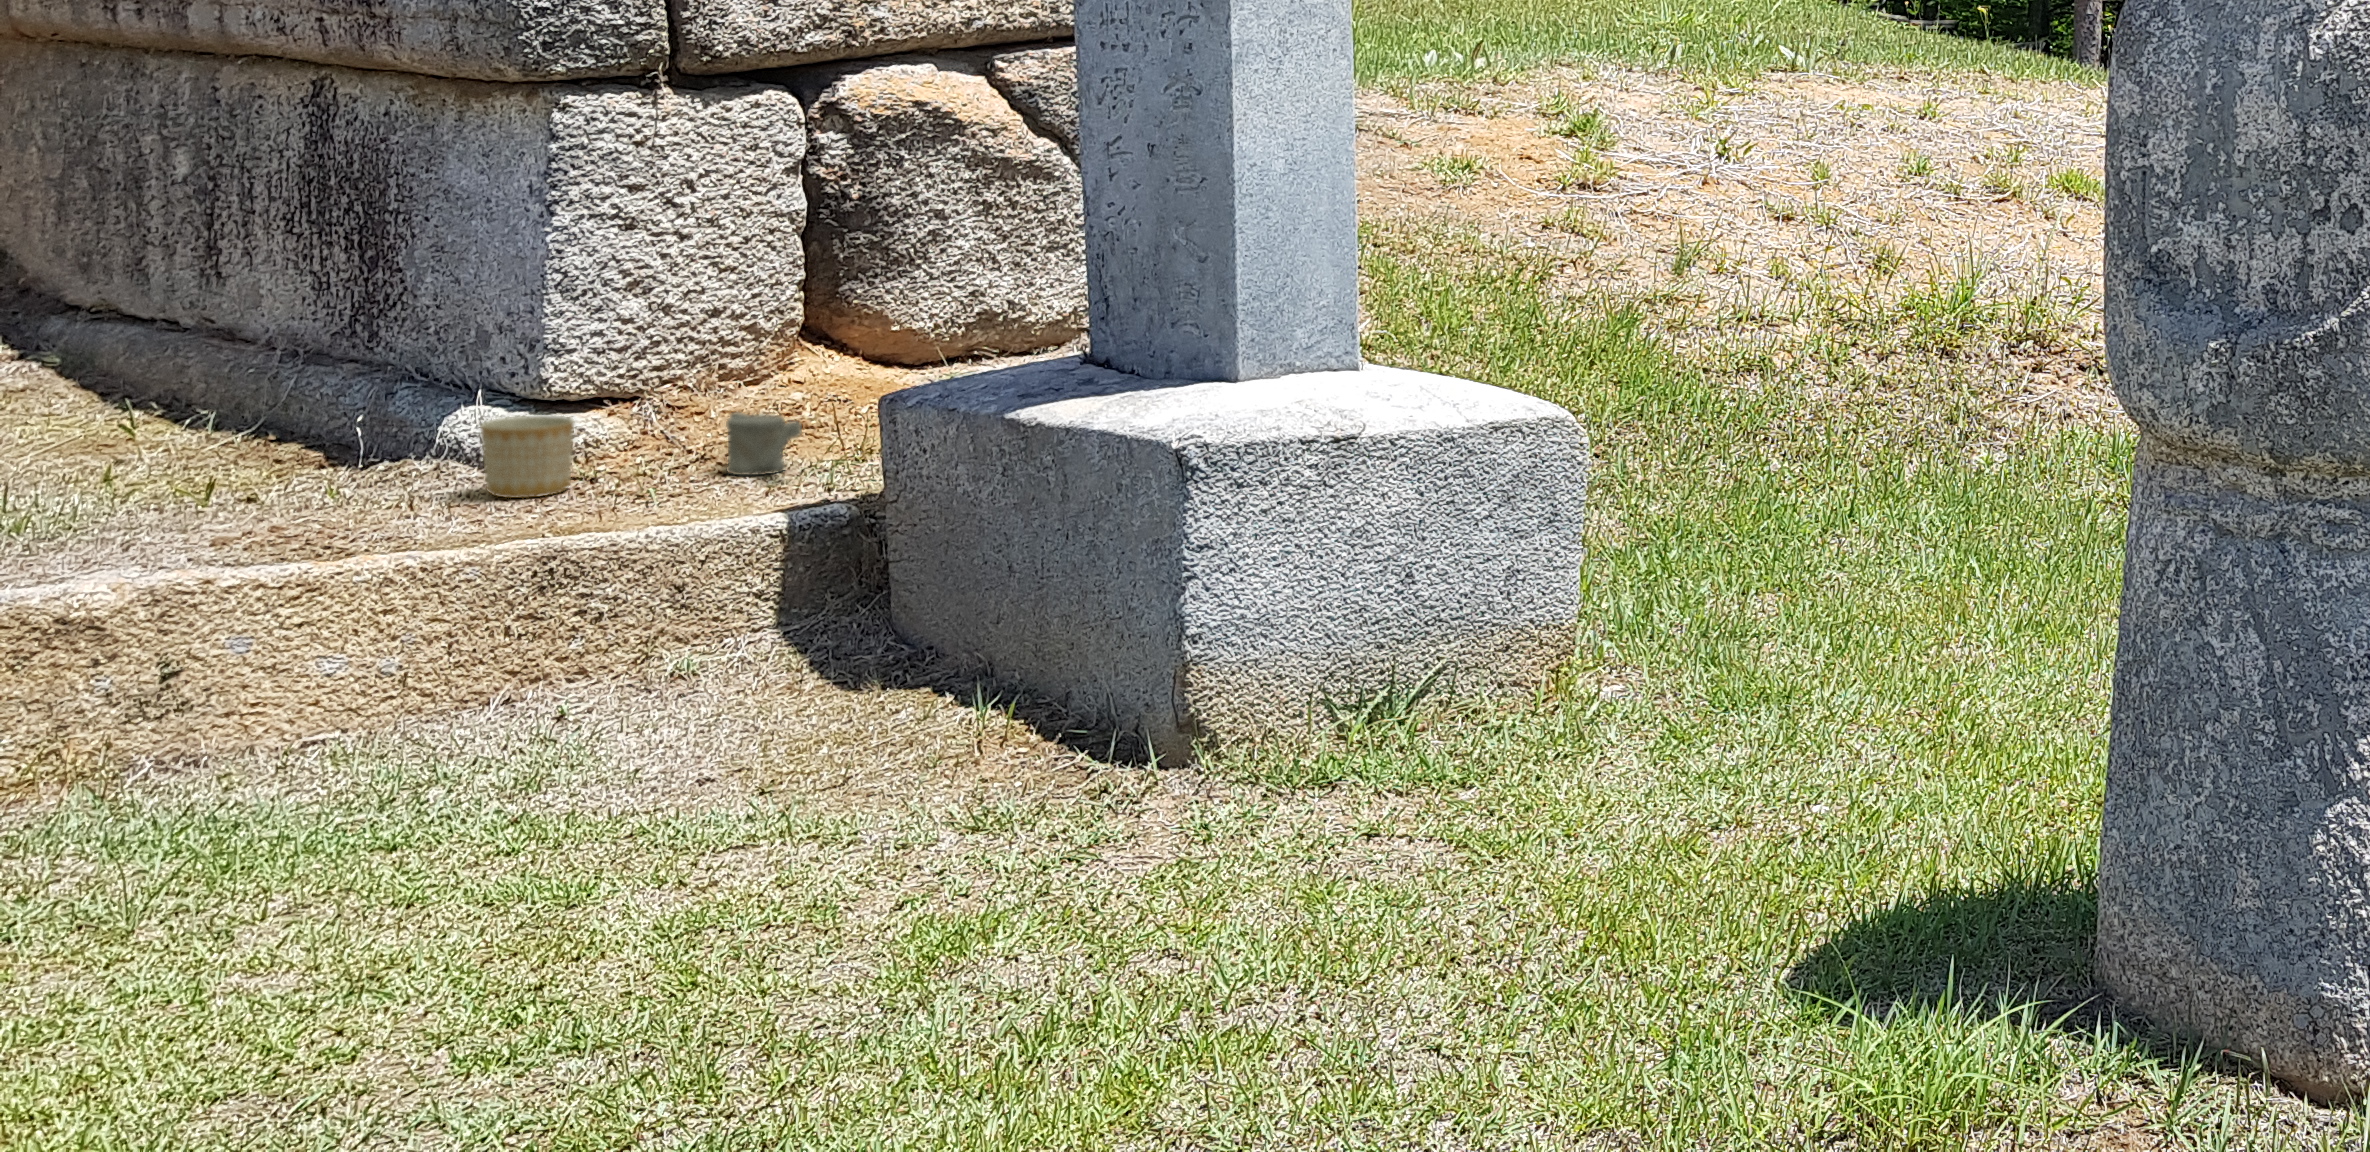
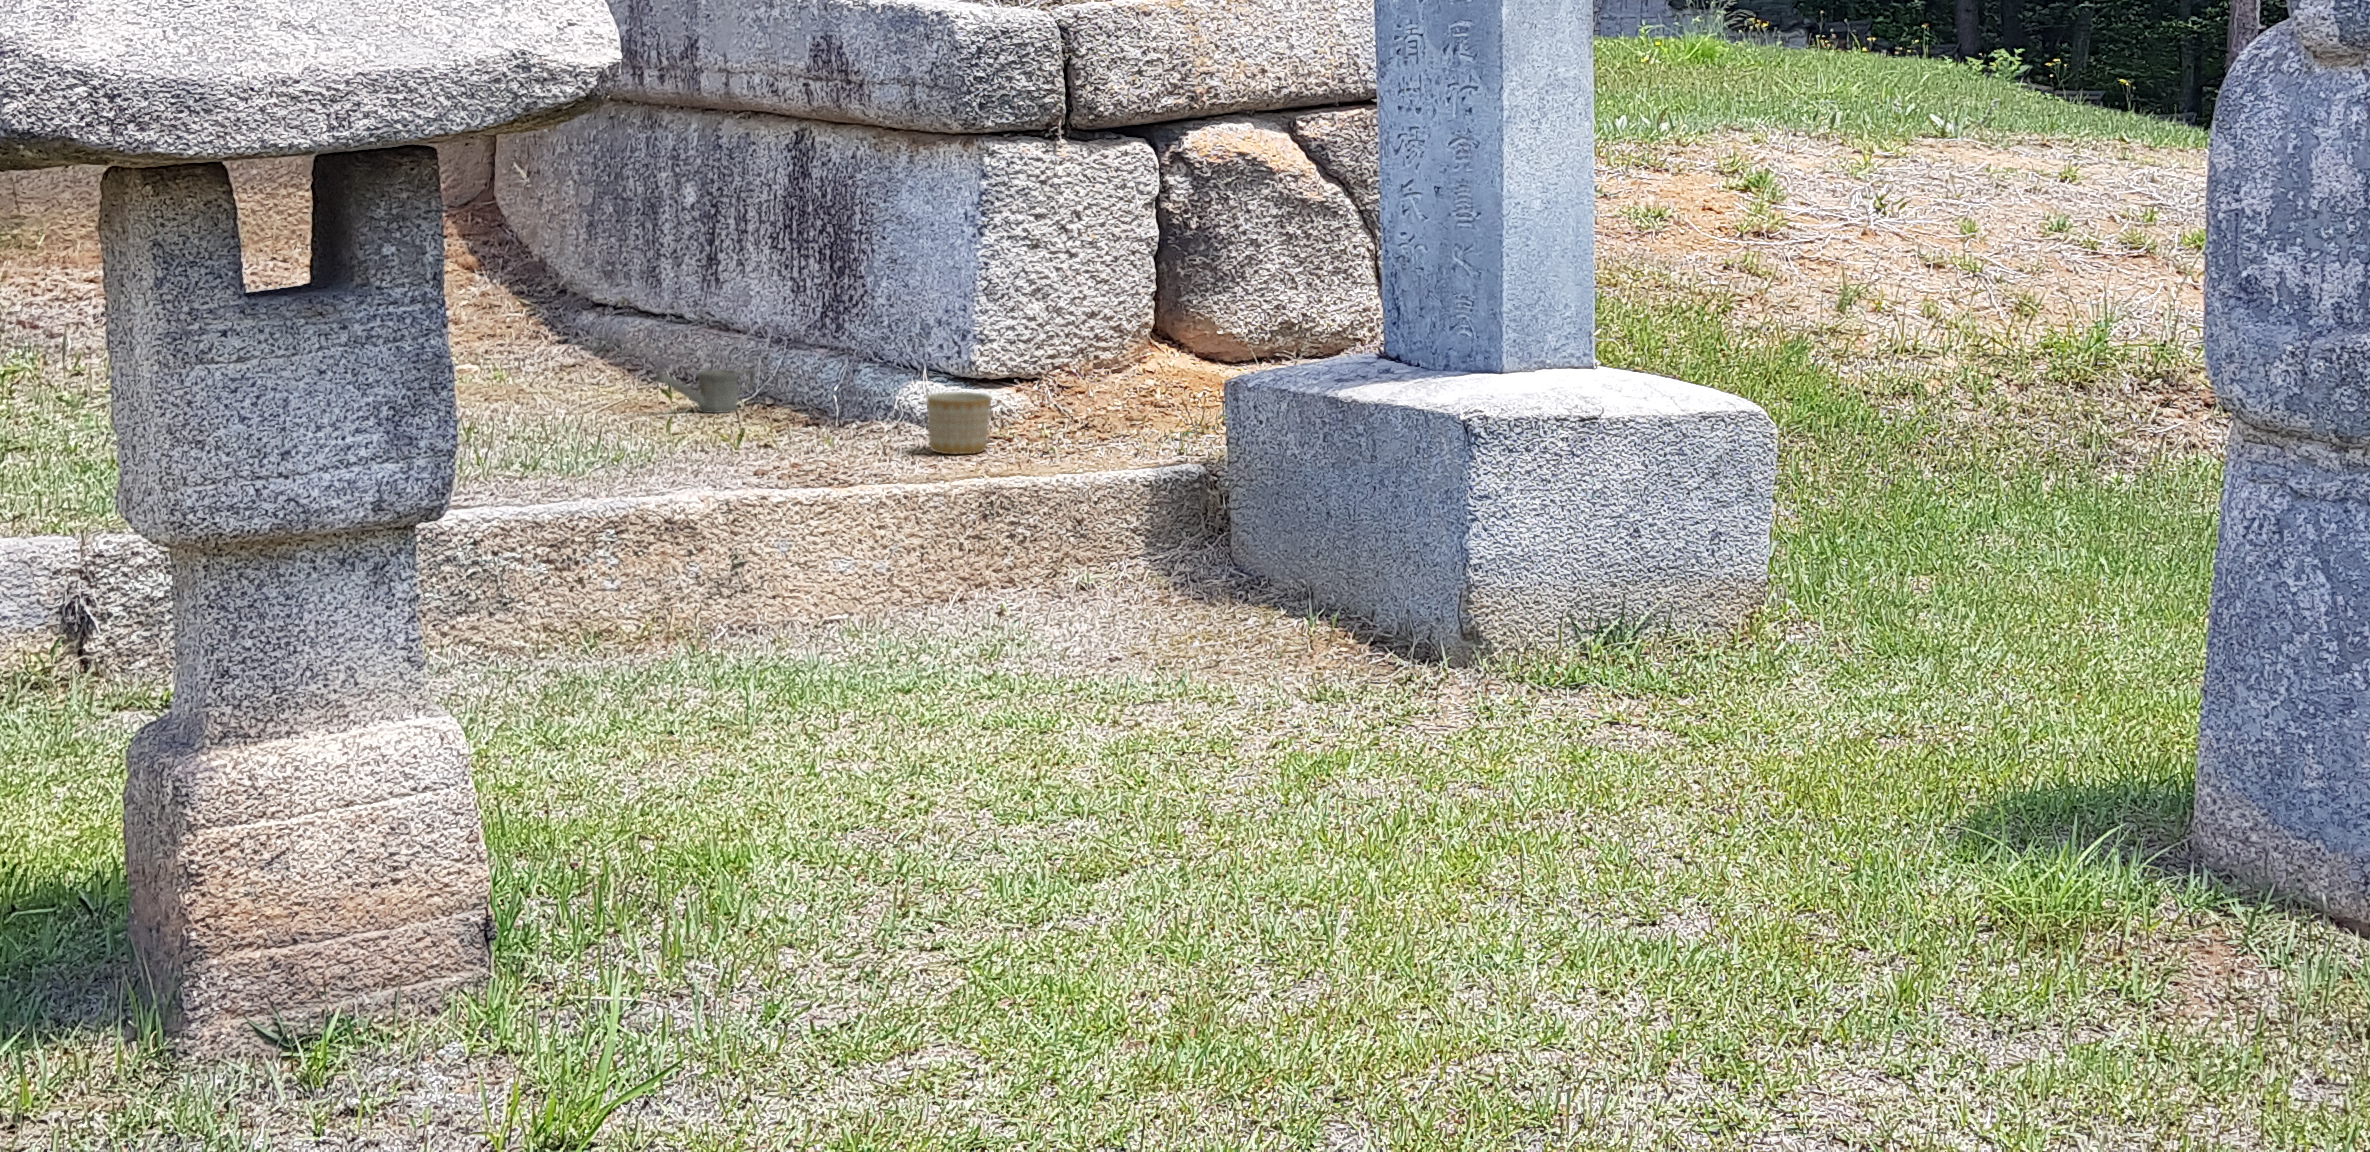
watering can: present [726,412,802,475] -> present [656,369,755,413]

